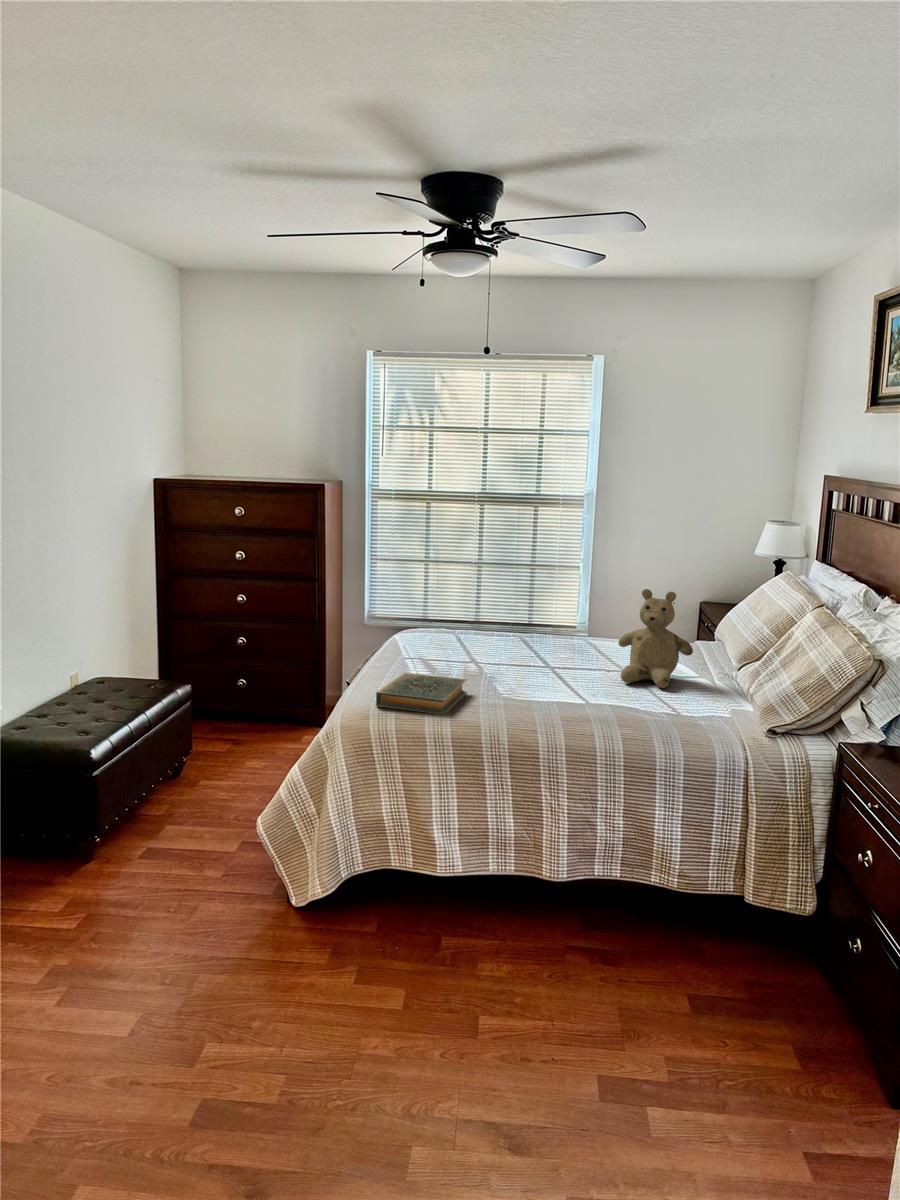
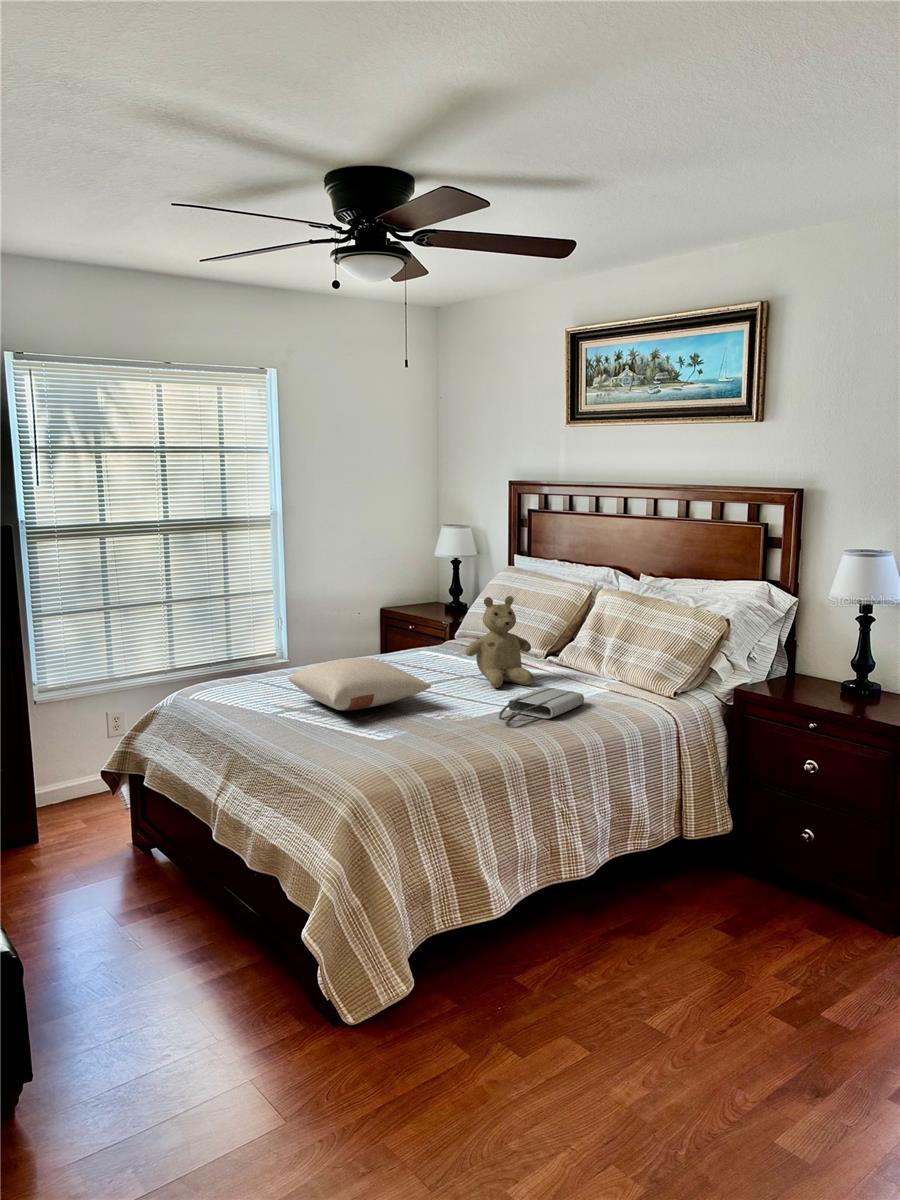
pillow: none [429,623,542,669] -> present [288,658,431,710]
hardback book: present [376,673,467,715] -> none [341,718,448,768]
tote bag: none [542,690,668,716] -> present [499,688,584,721]

